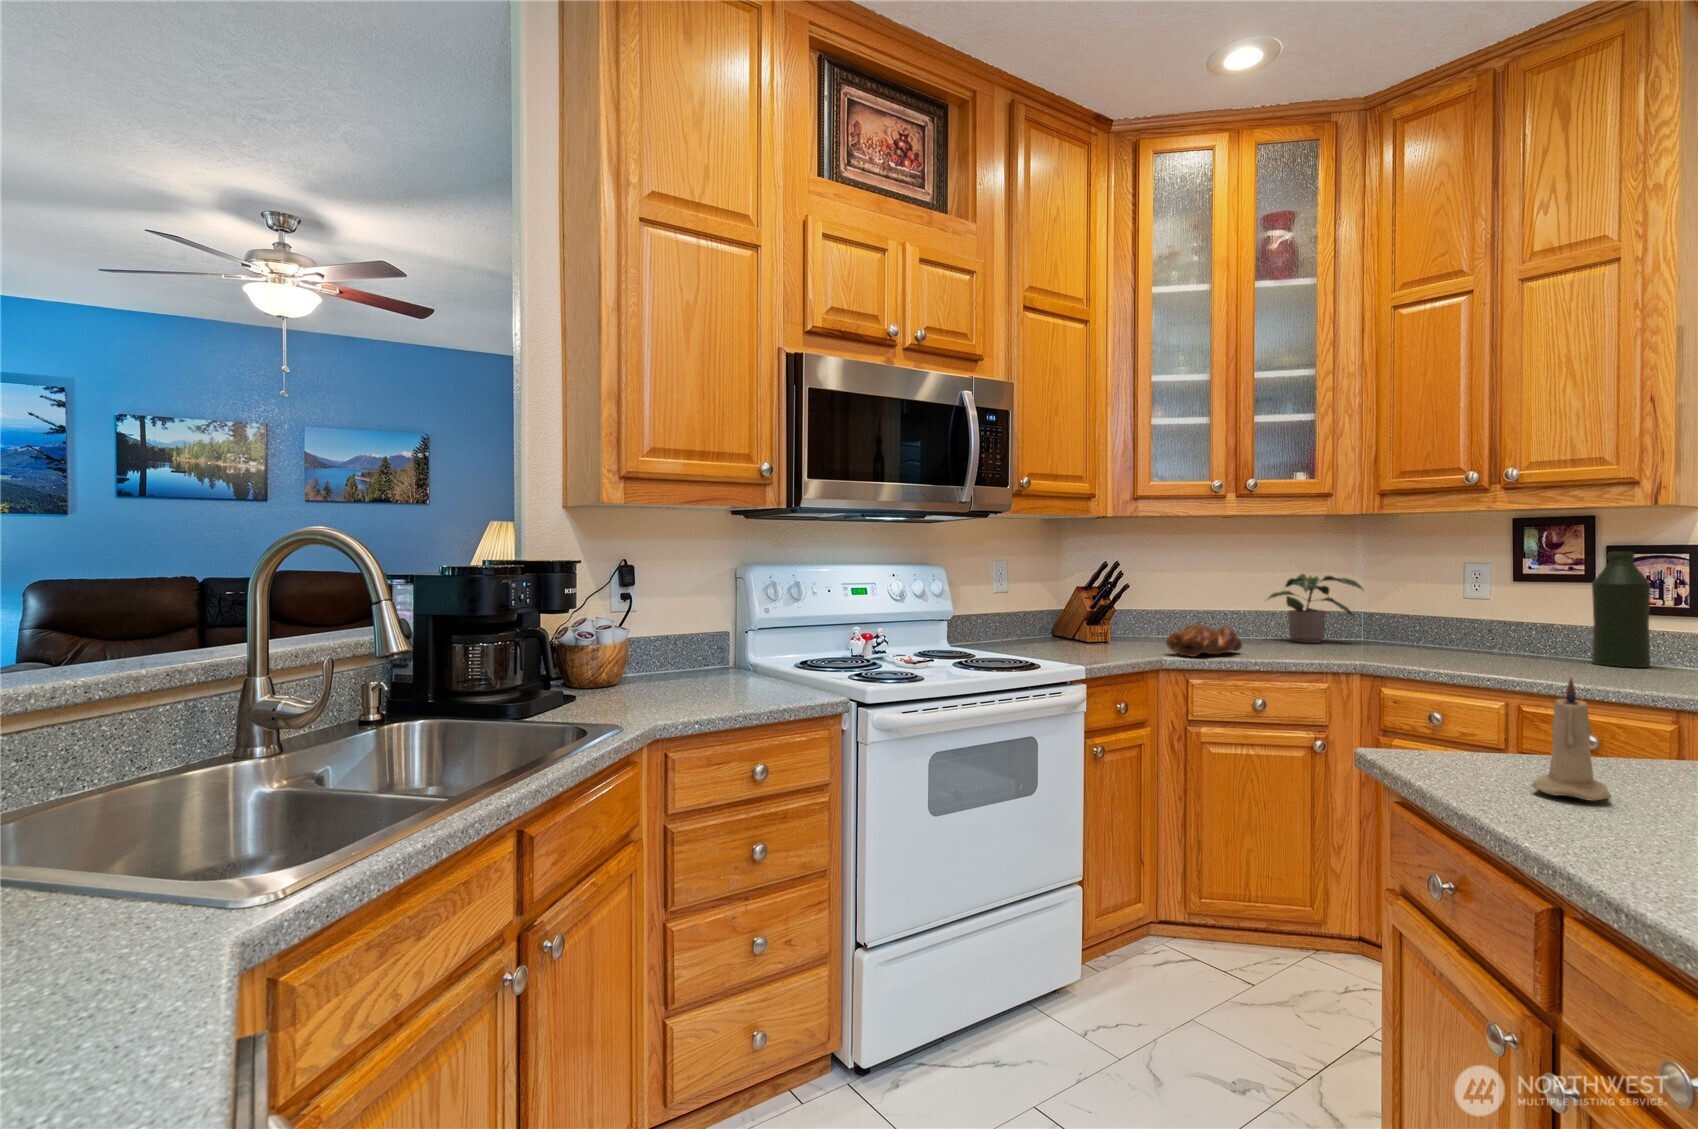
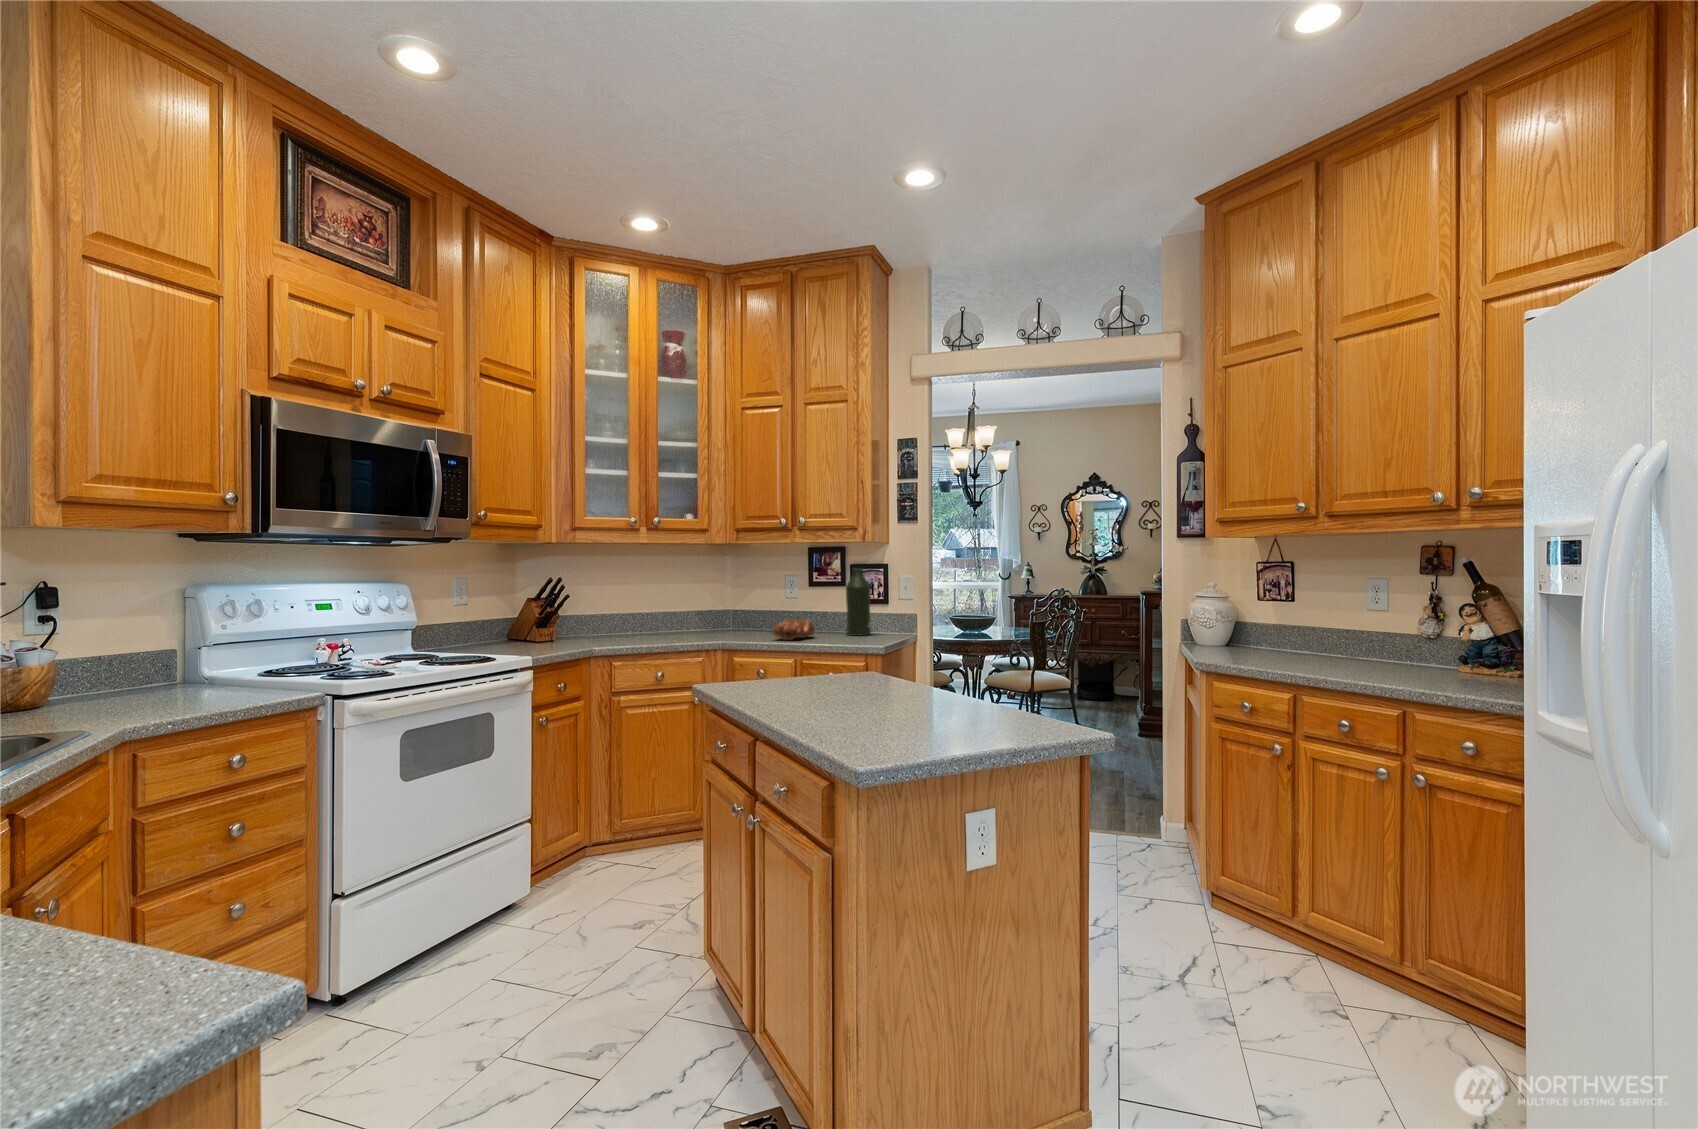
potted plant: present [1268,574,1363,643] -> none [671,584,733,634]
bread loaf: present [1166,624,1242,657] -> present [772,619,815,640]
candle: present [1532,679,1611,801] -> none [748,631,778,689]

